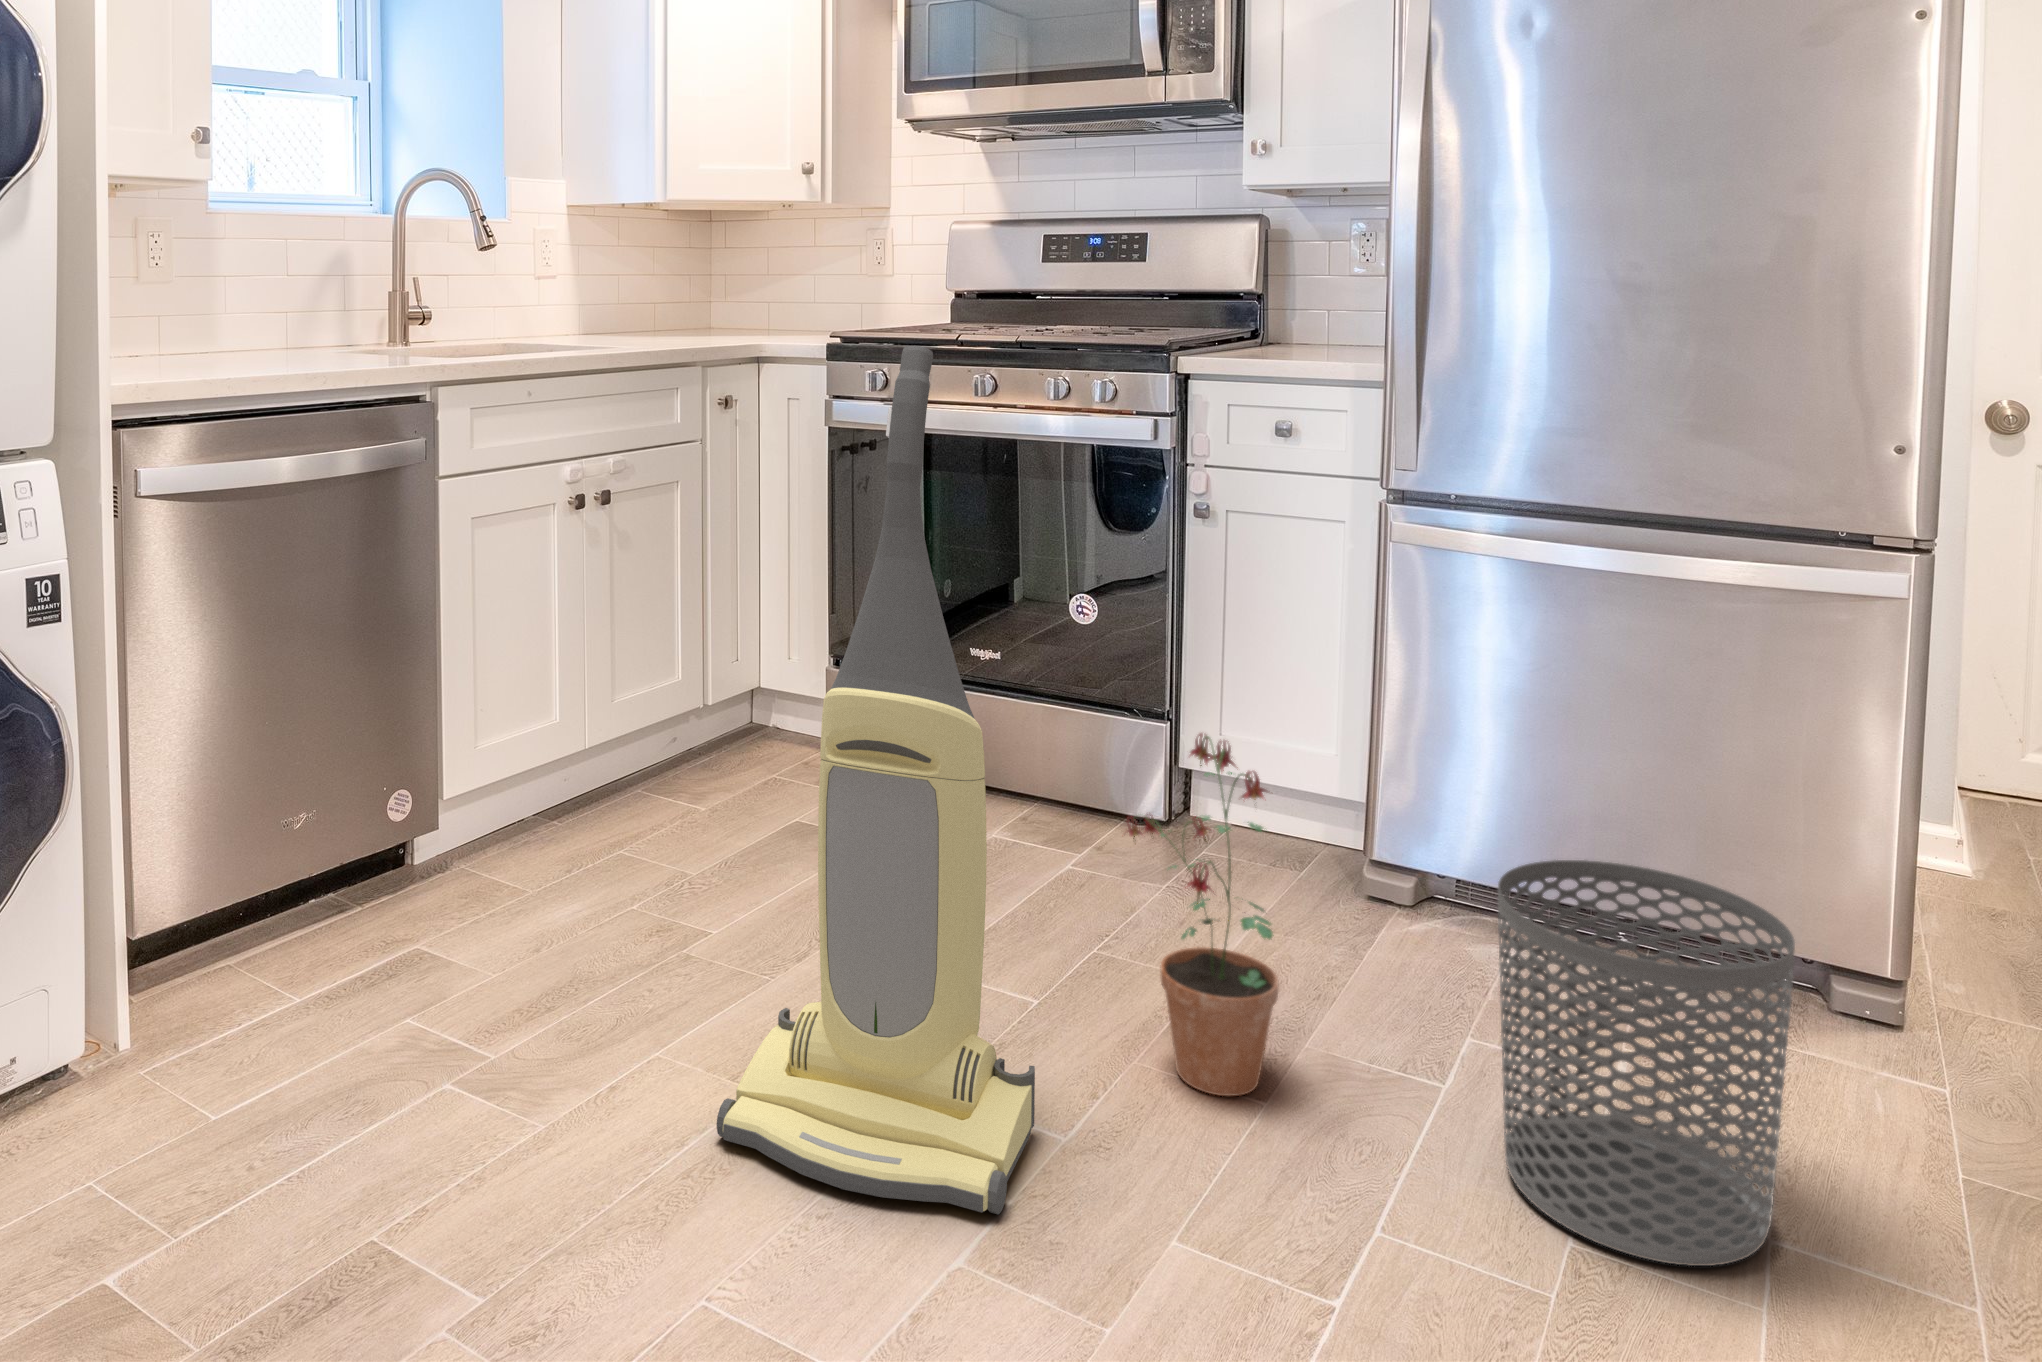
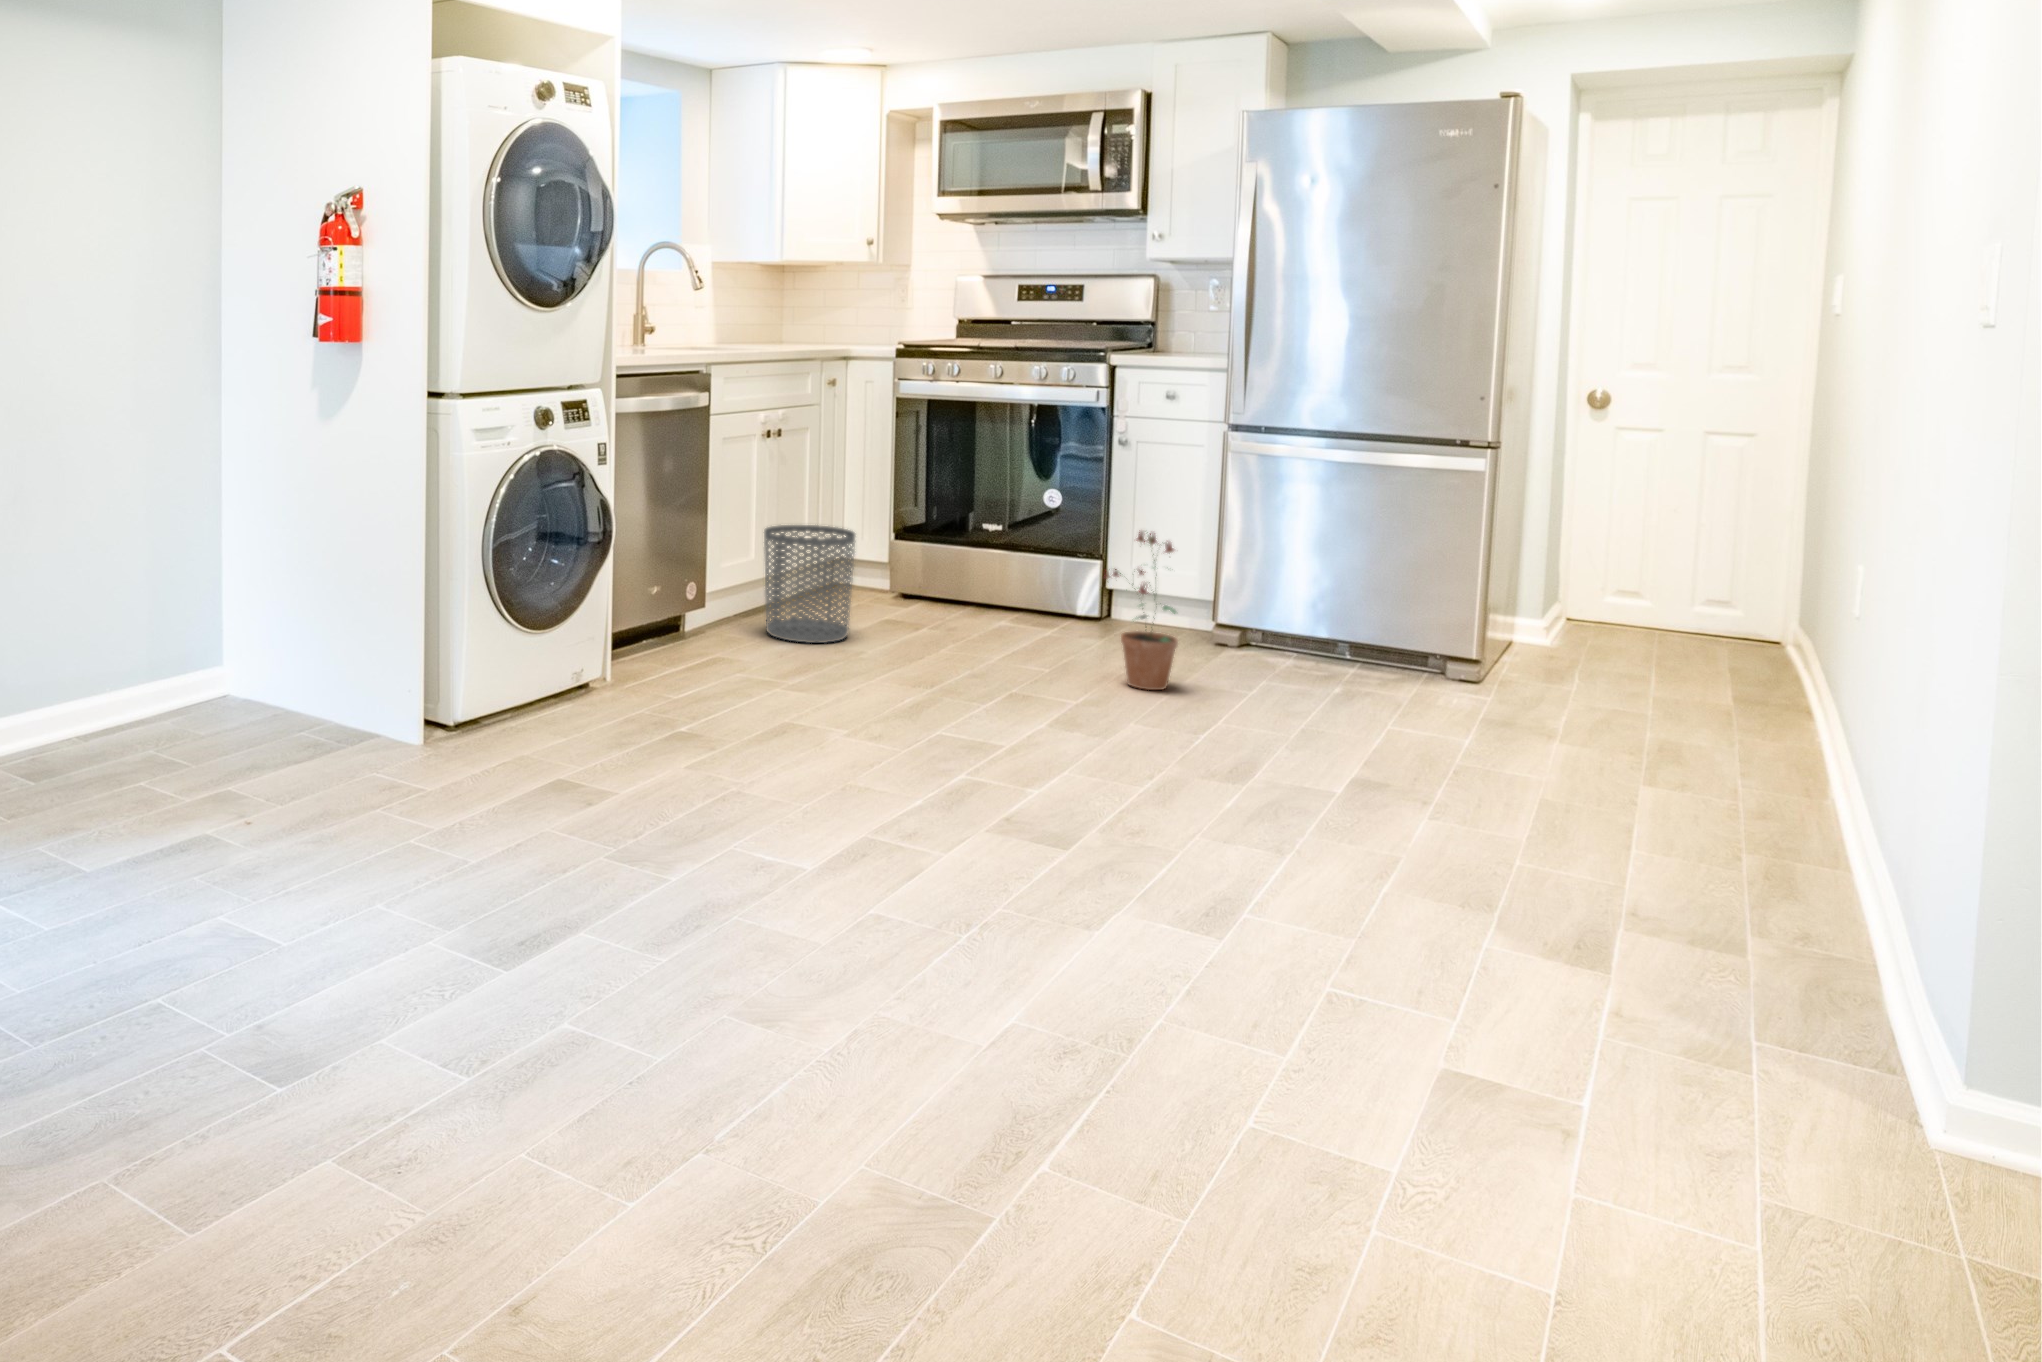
vacuum cleaner: present [717,346,1035,1214] -> none [927,342,1070,711]
waste bin: present [1498,860,1795,1266] -> present [764,525,855,643]

